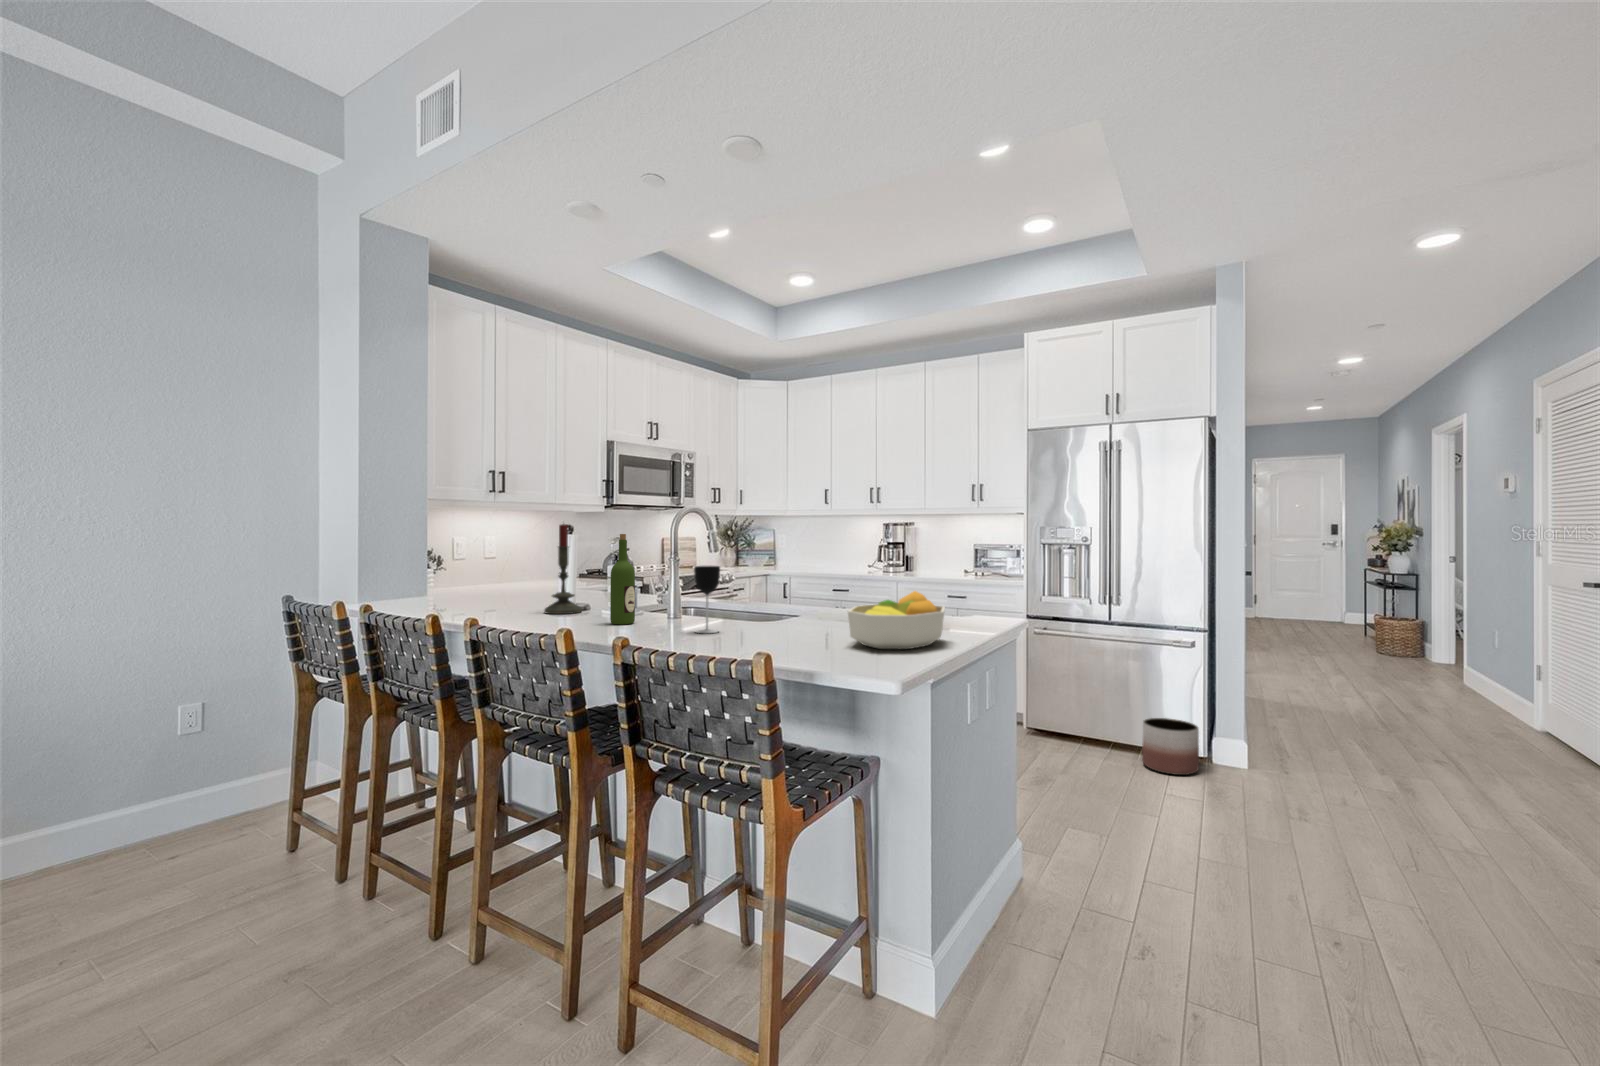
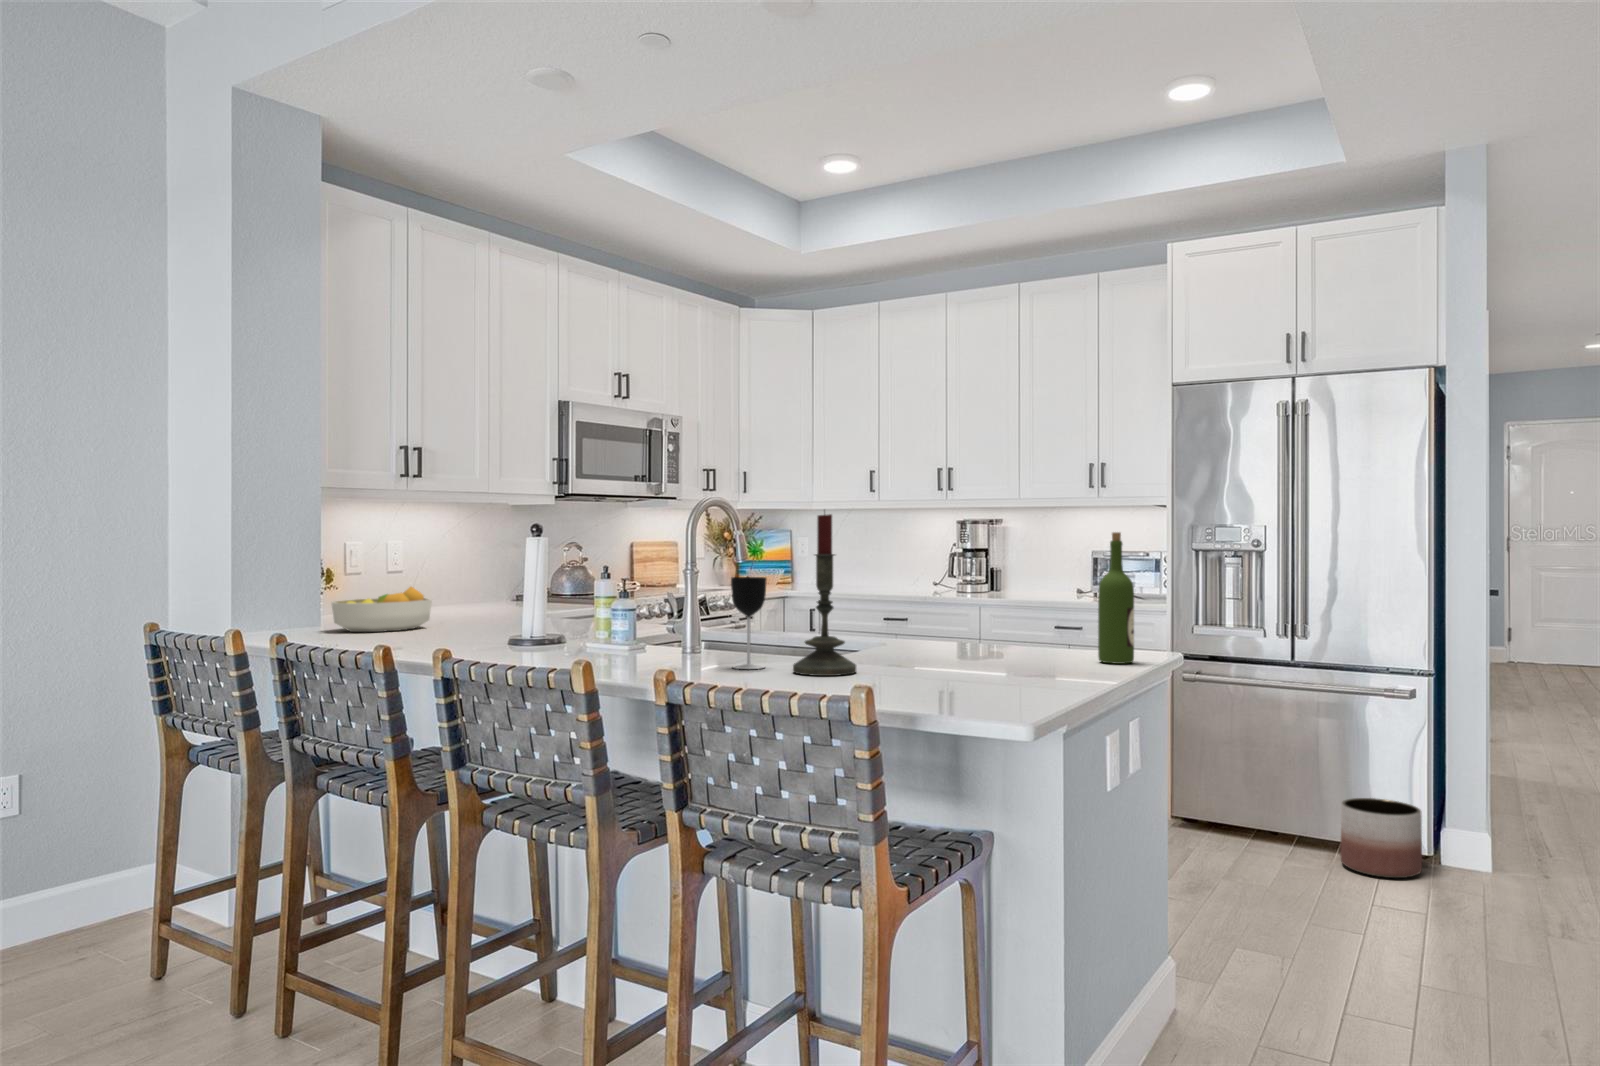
candle: present [544,524,582,614] -> present [793,514,856,676]
wine bottle: present [610,534,635,624] -> present [1098,532,1134,664]
fruit bowl: present [848,591,945,649] -> present [331,587,432,632]

